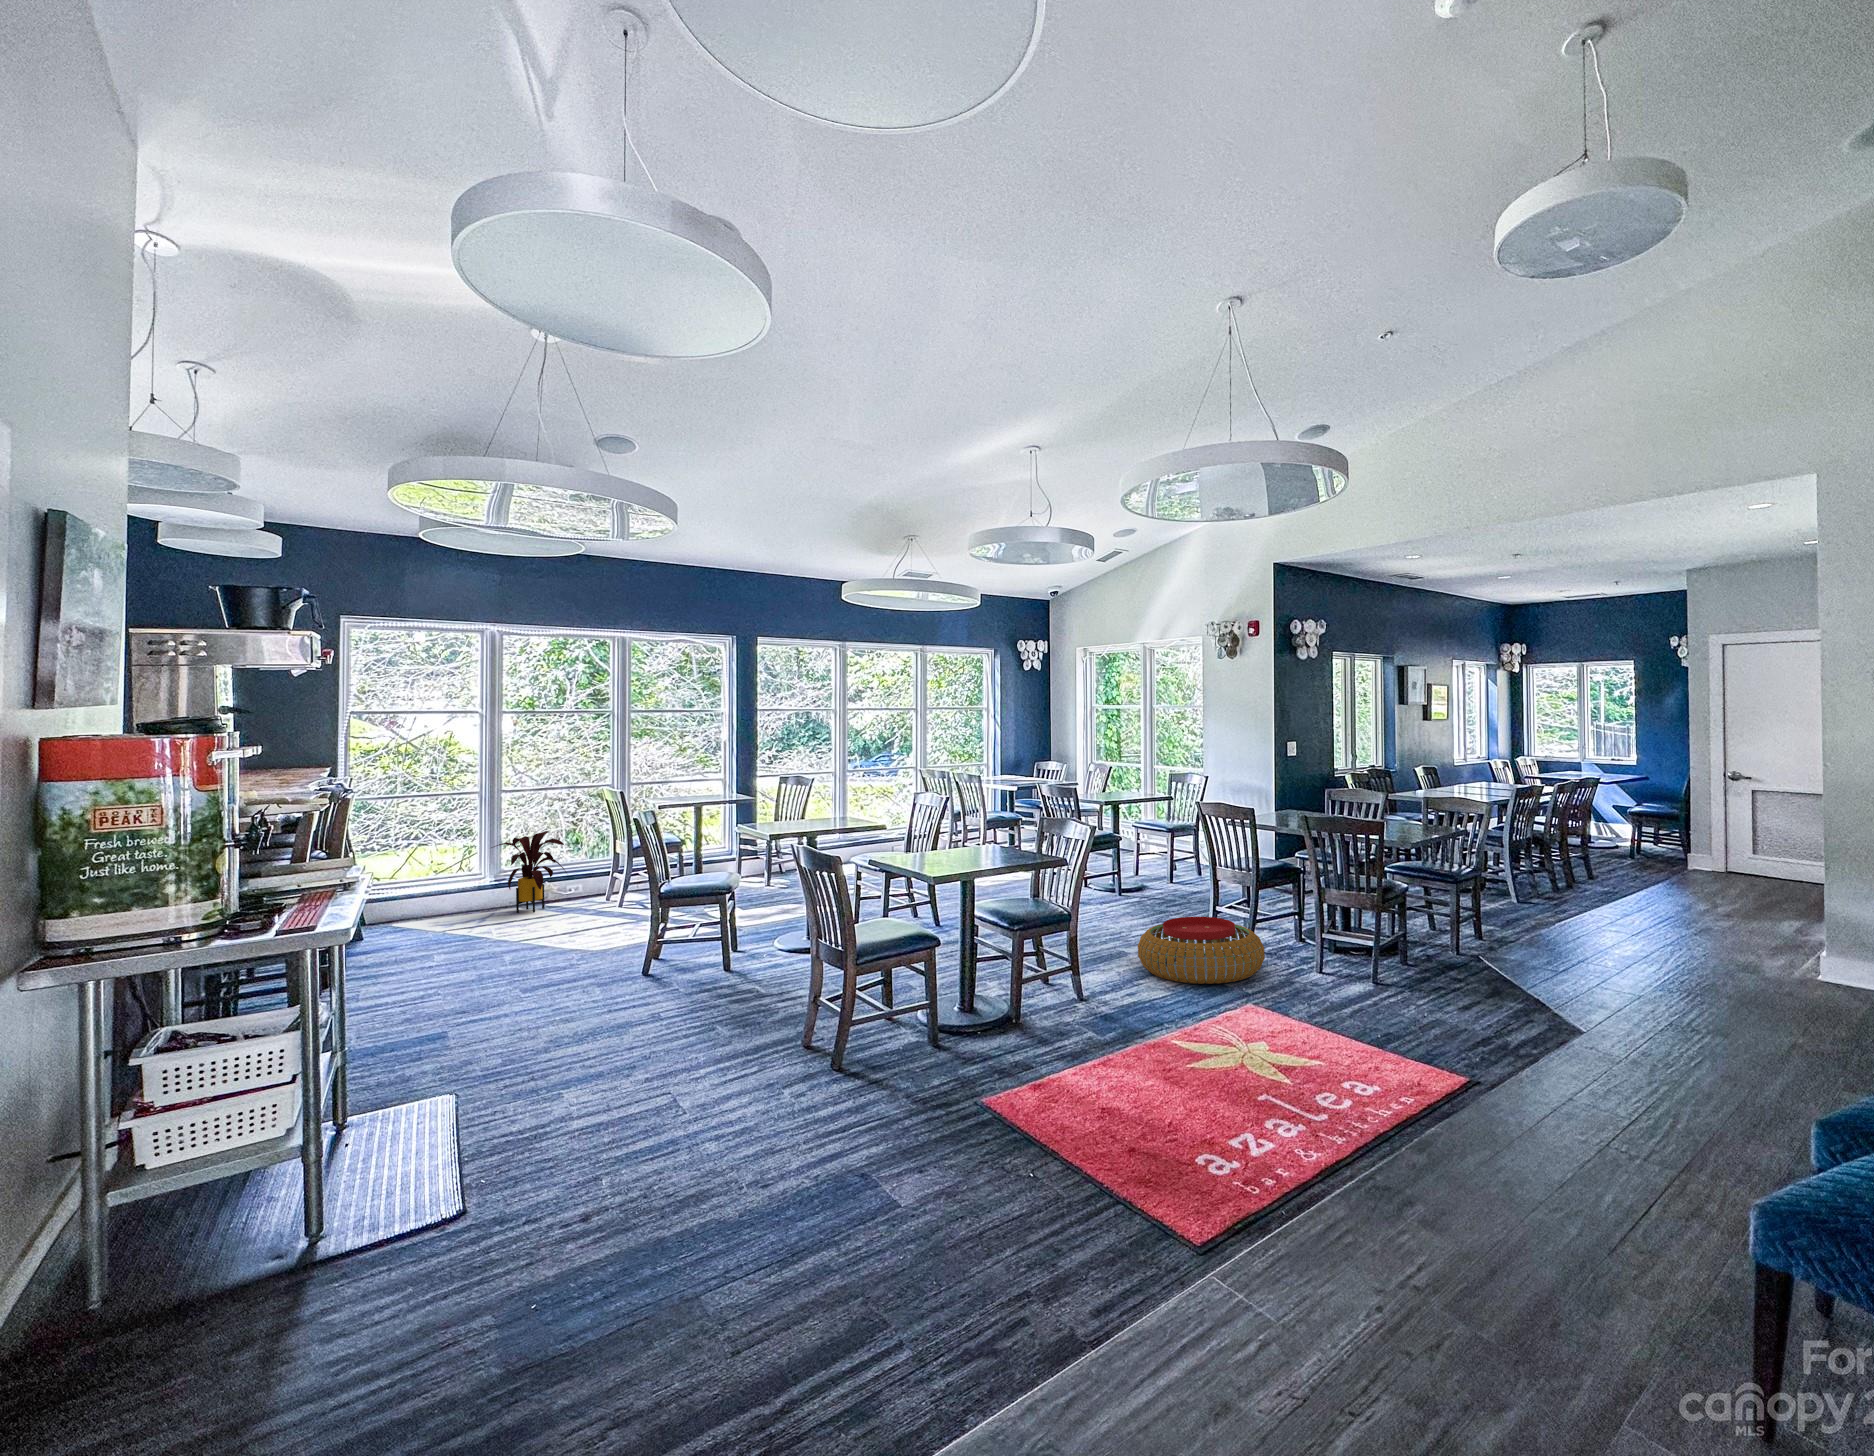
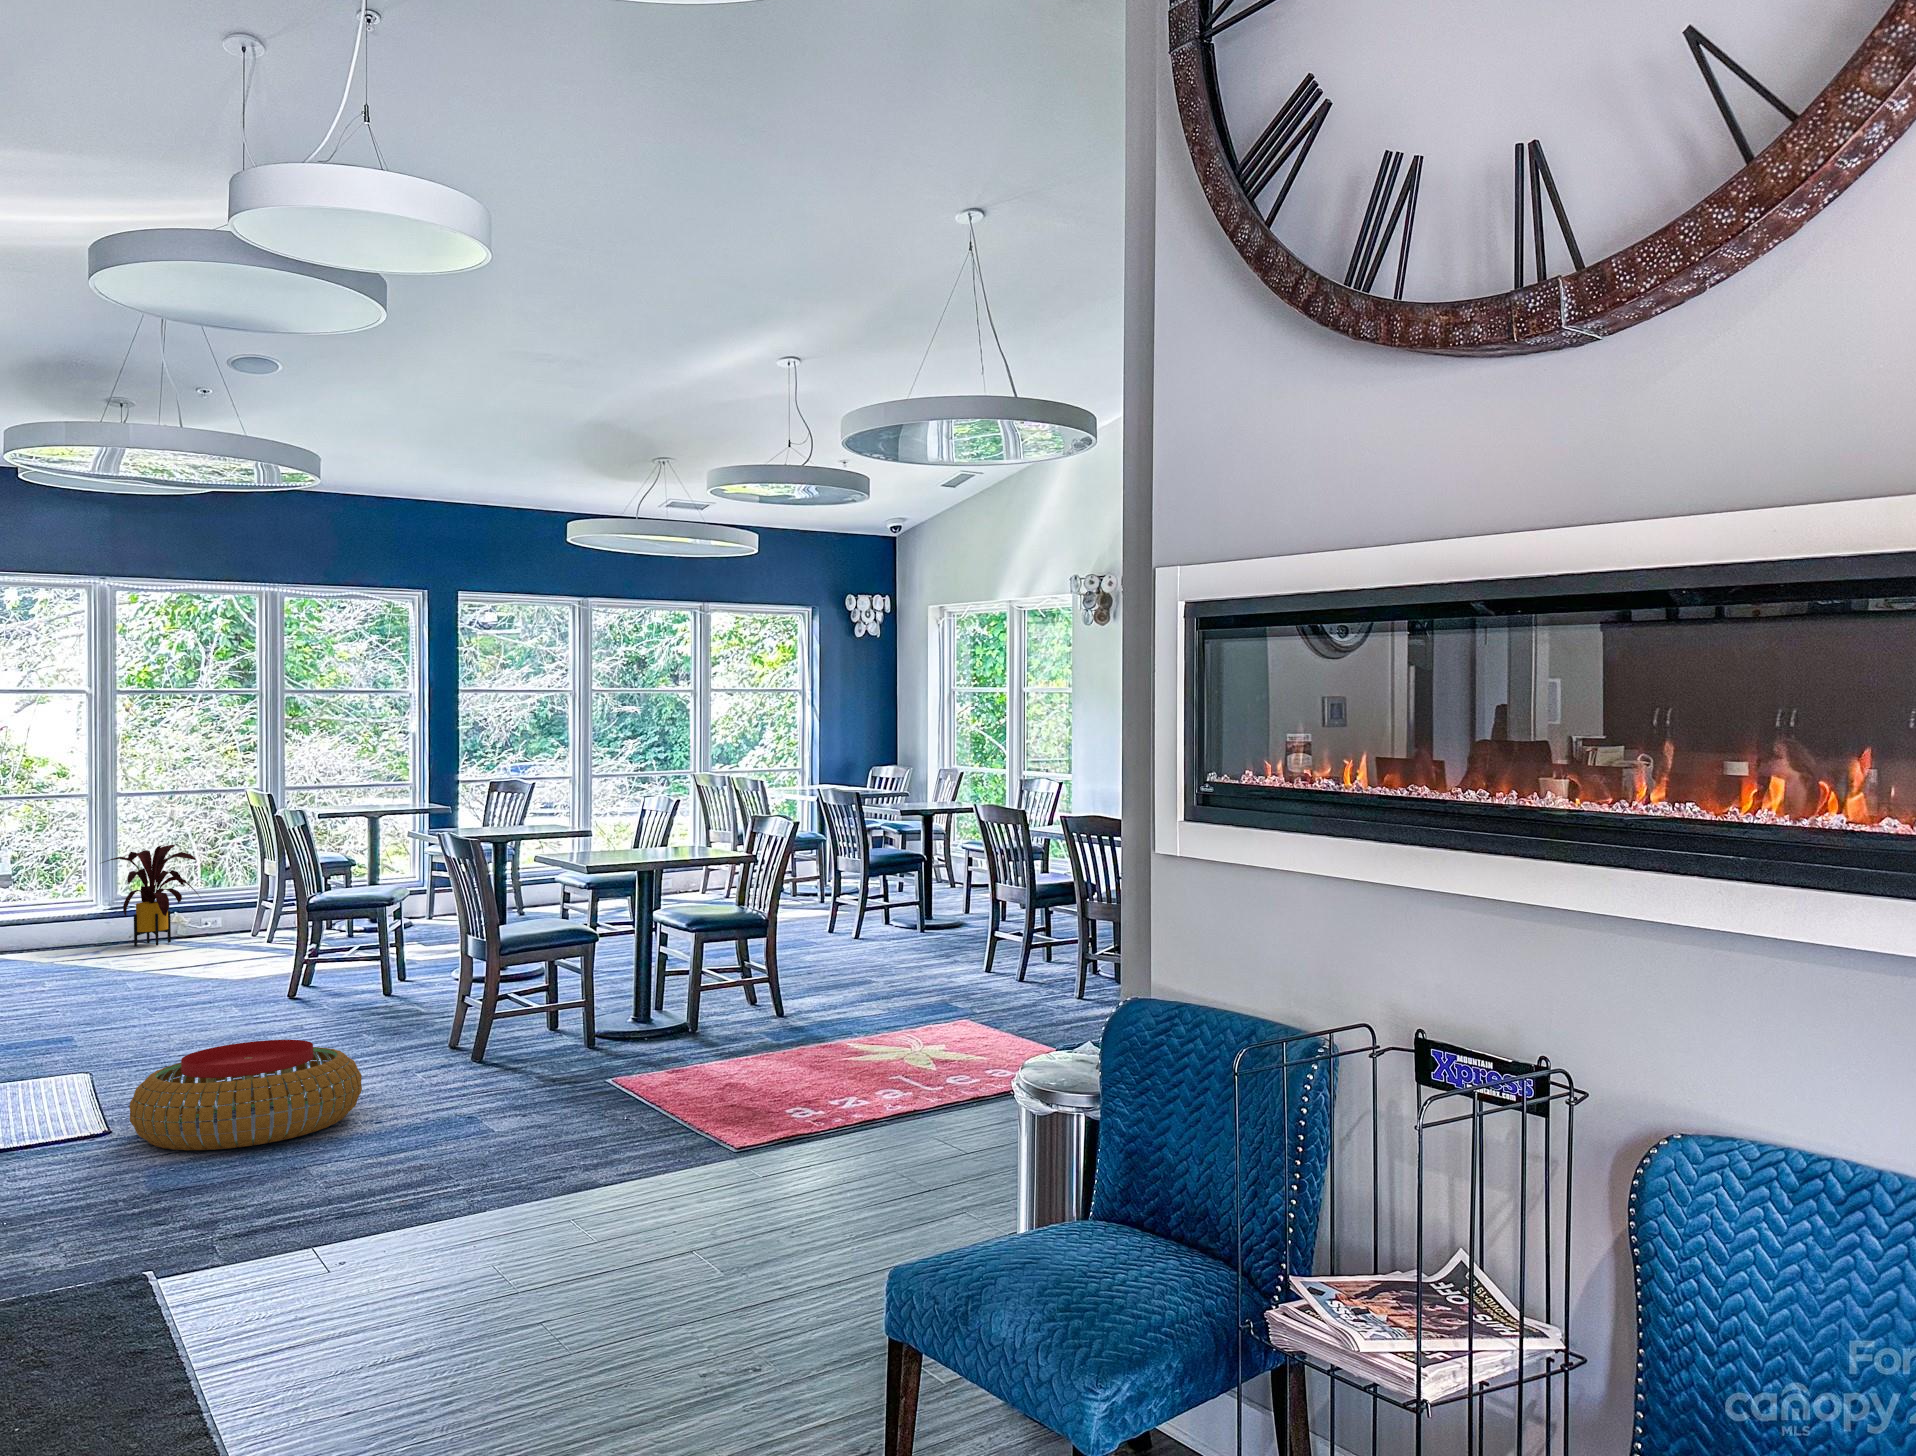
pouf: present [1138,917,1265,984] -> present [129,1040,362,1150]

